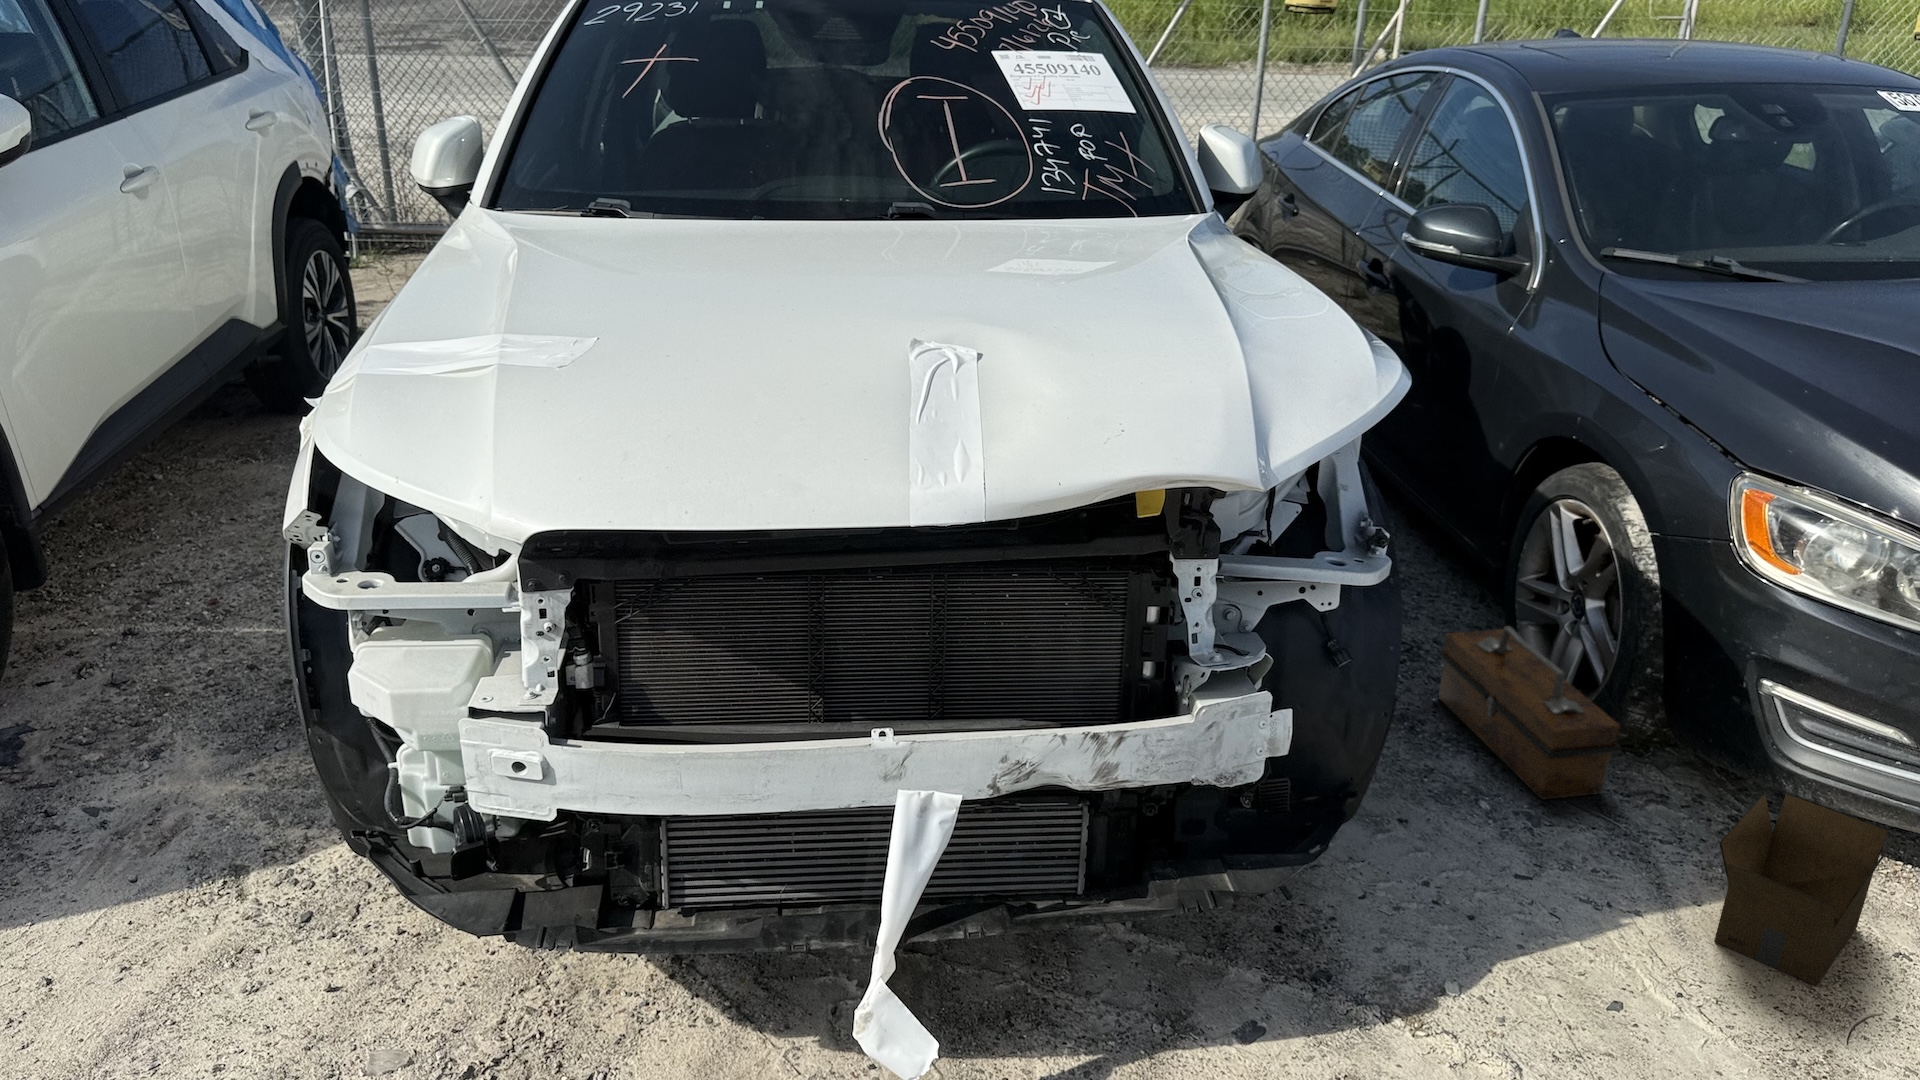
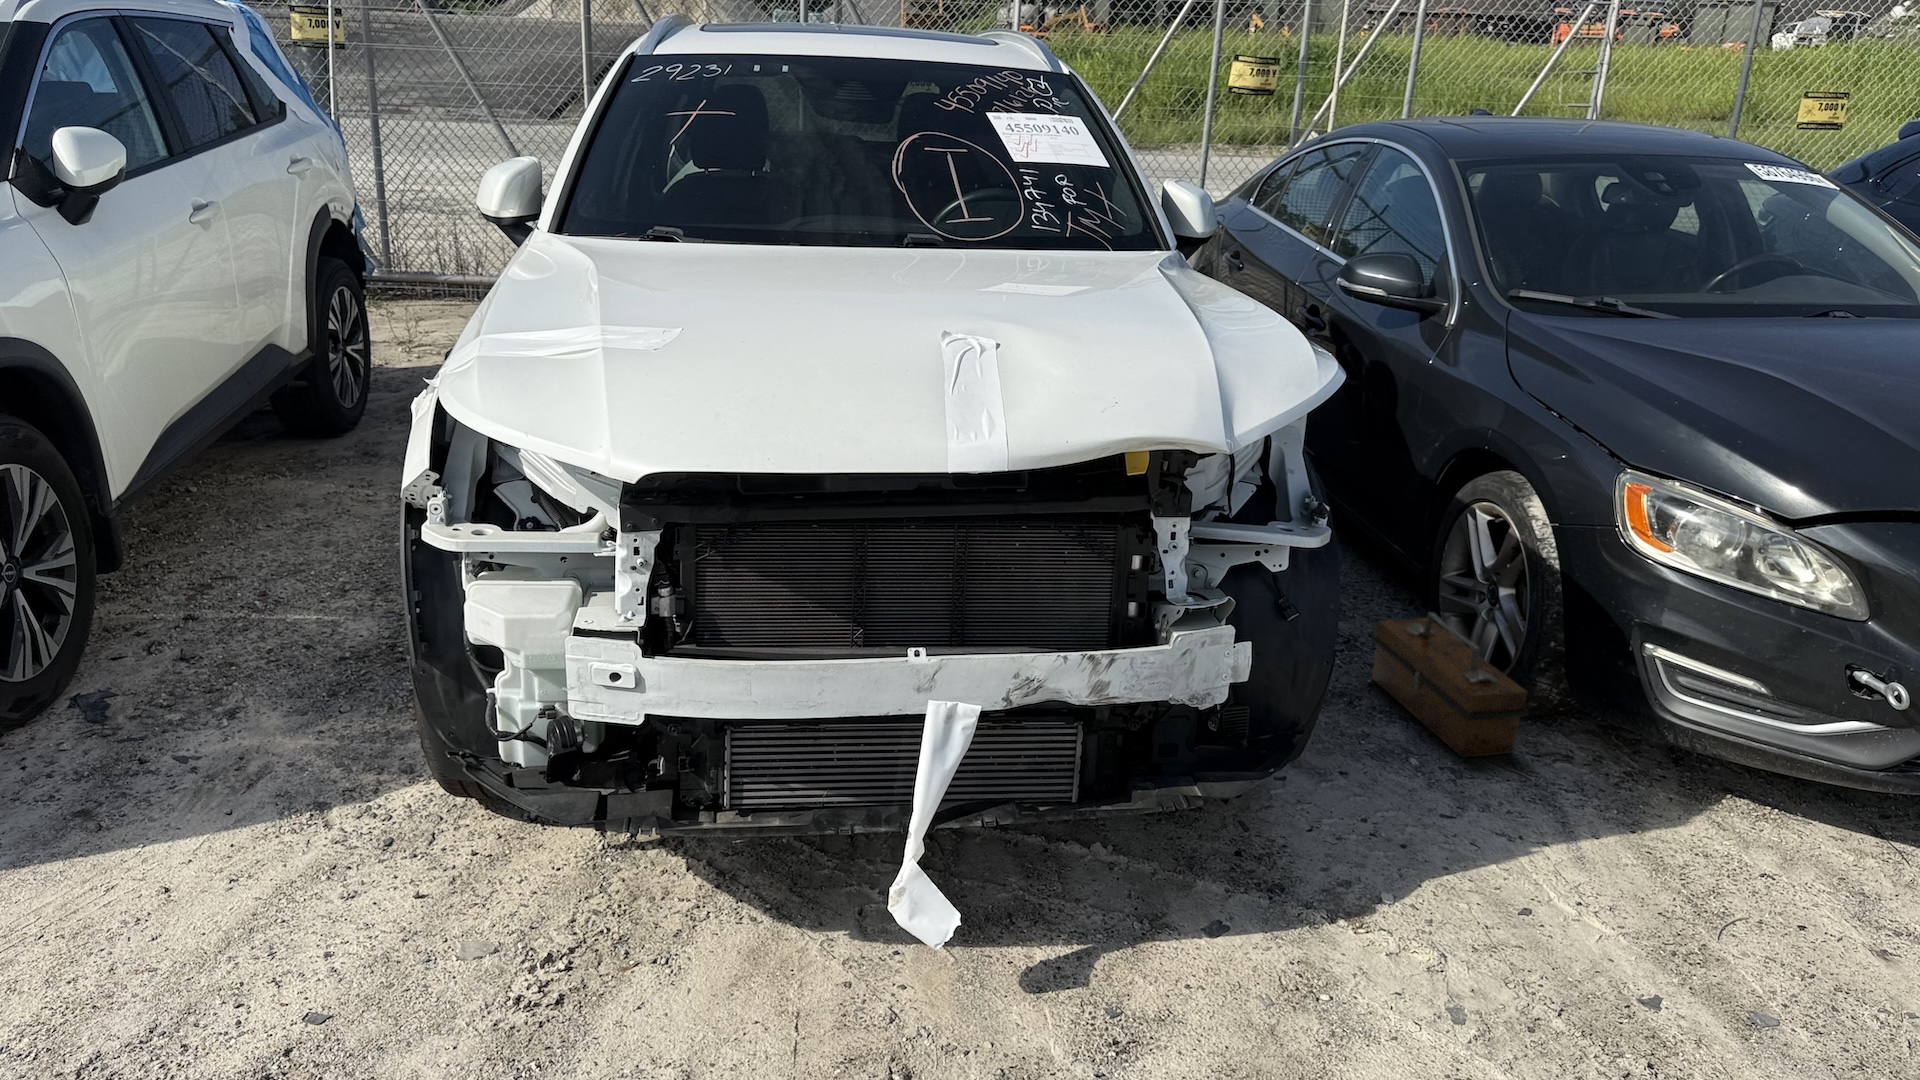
cardboard box: present [1714,794,1896,986] -> none [1607,742,1756,897]

